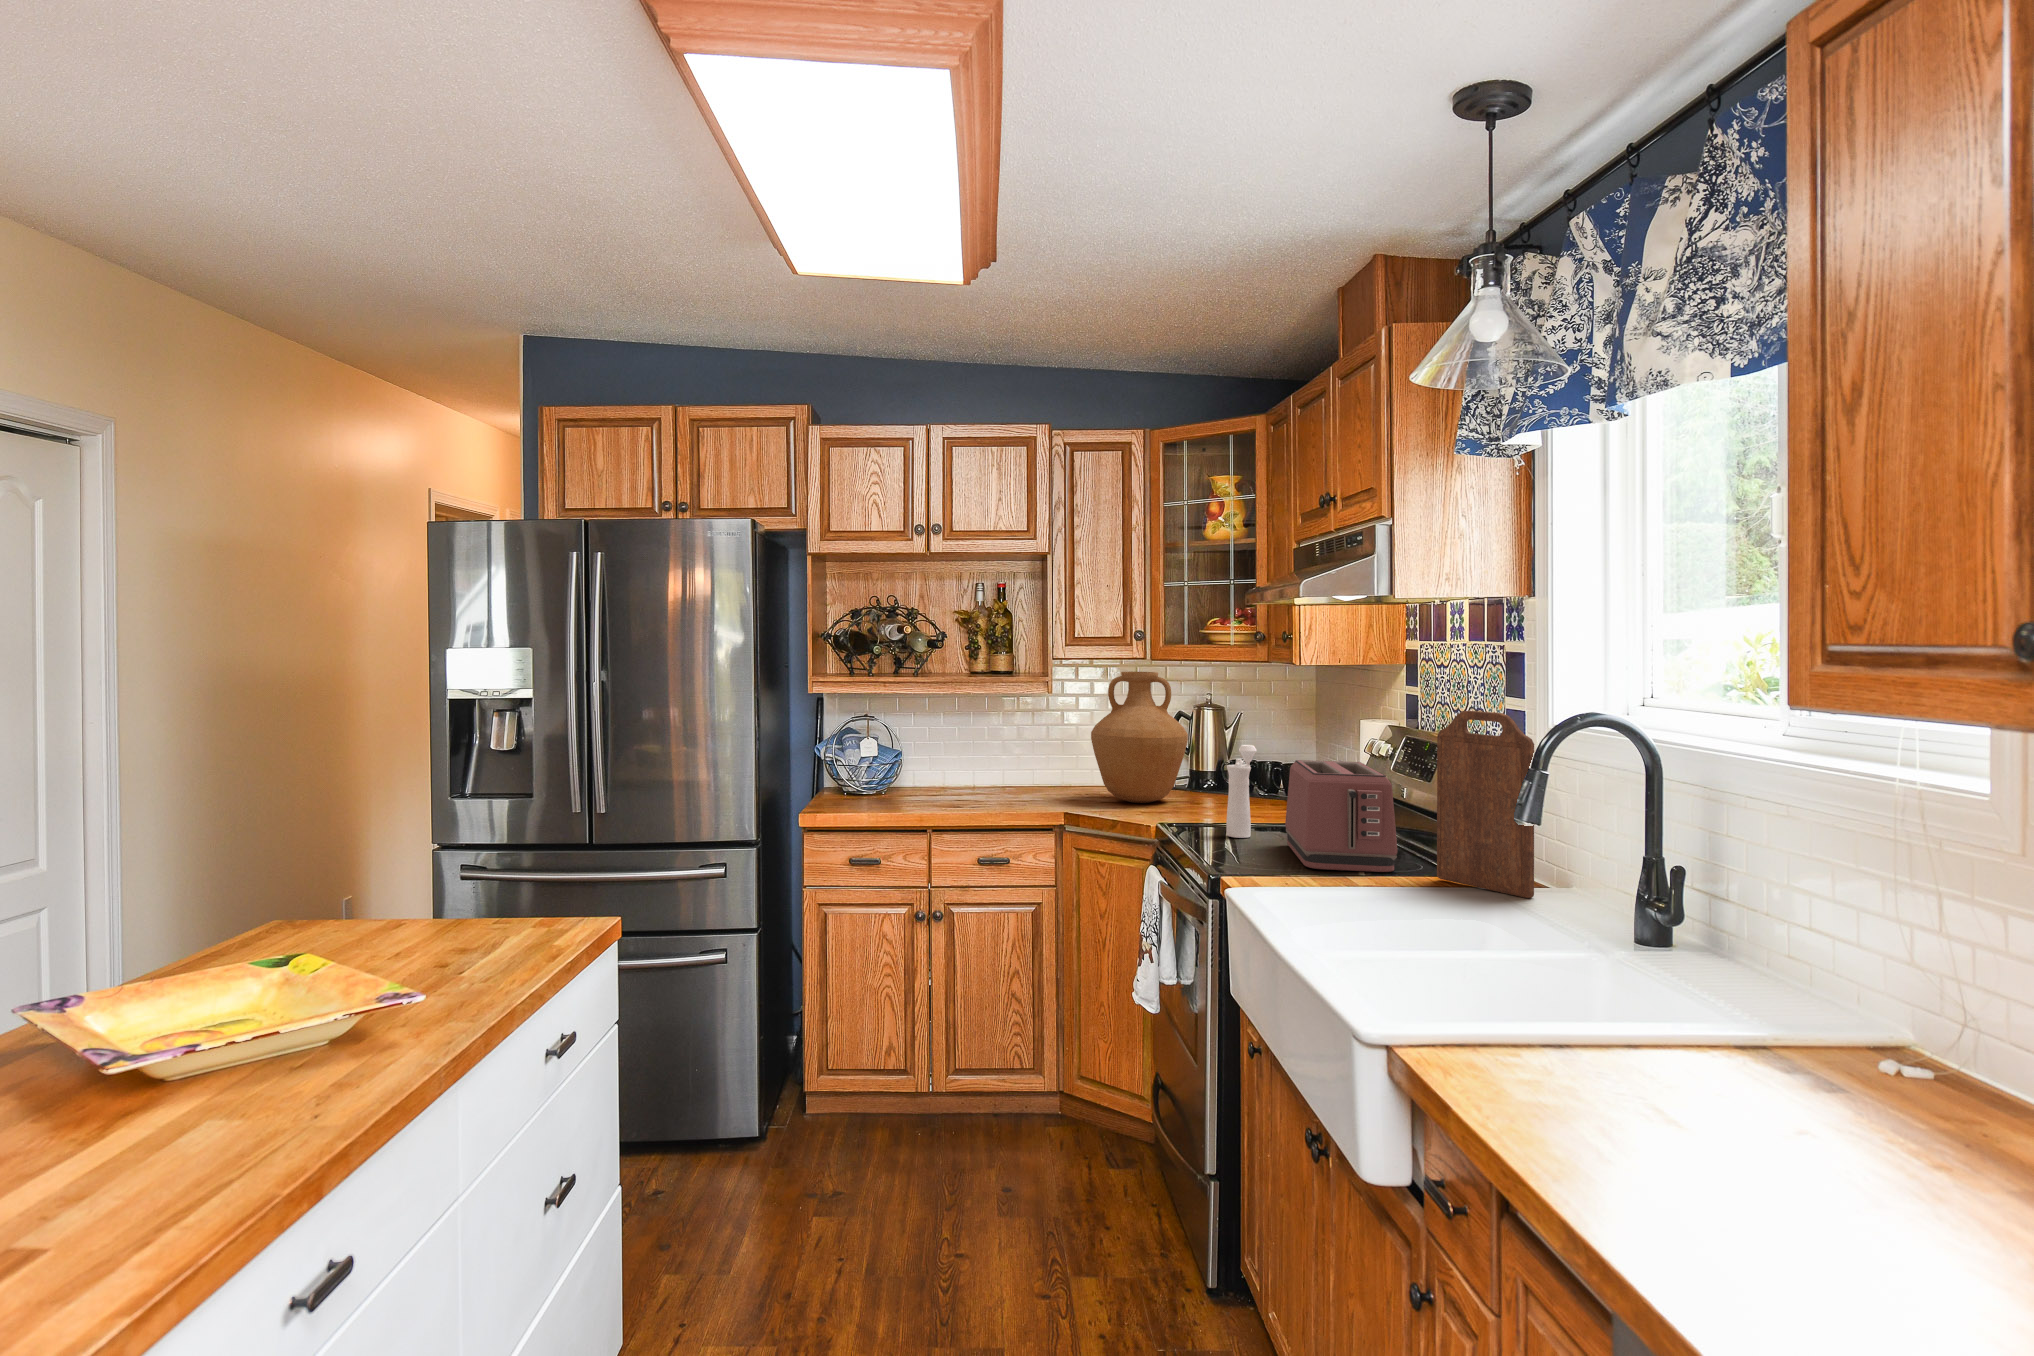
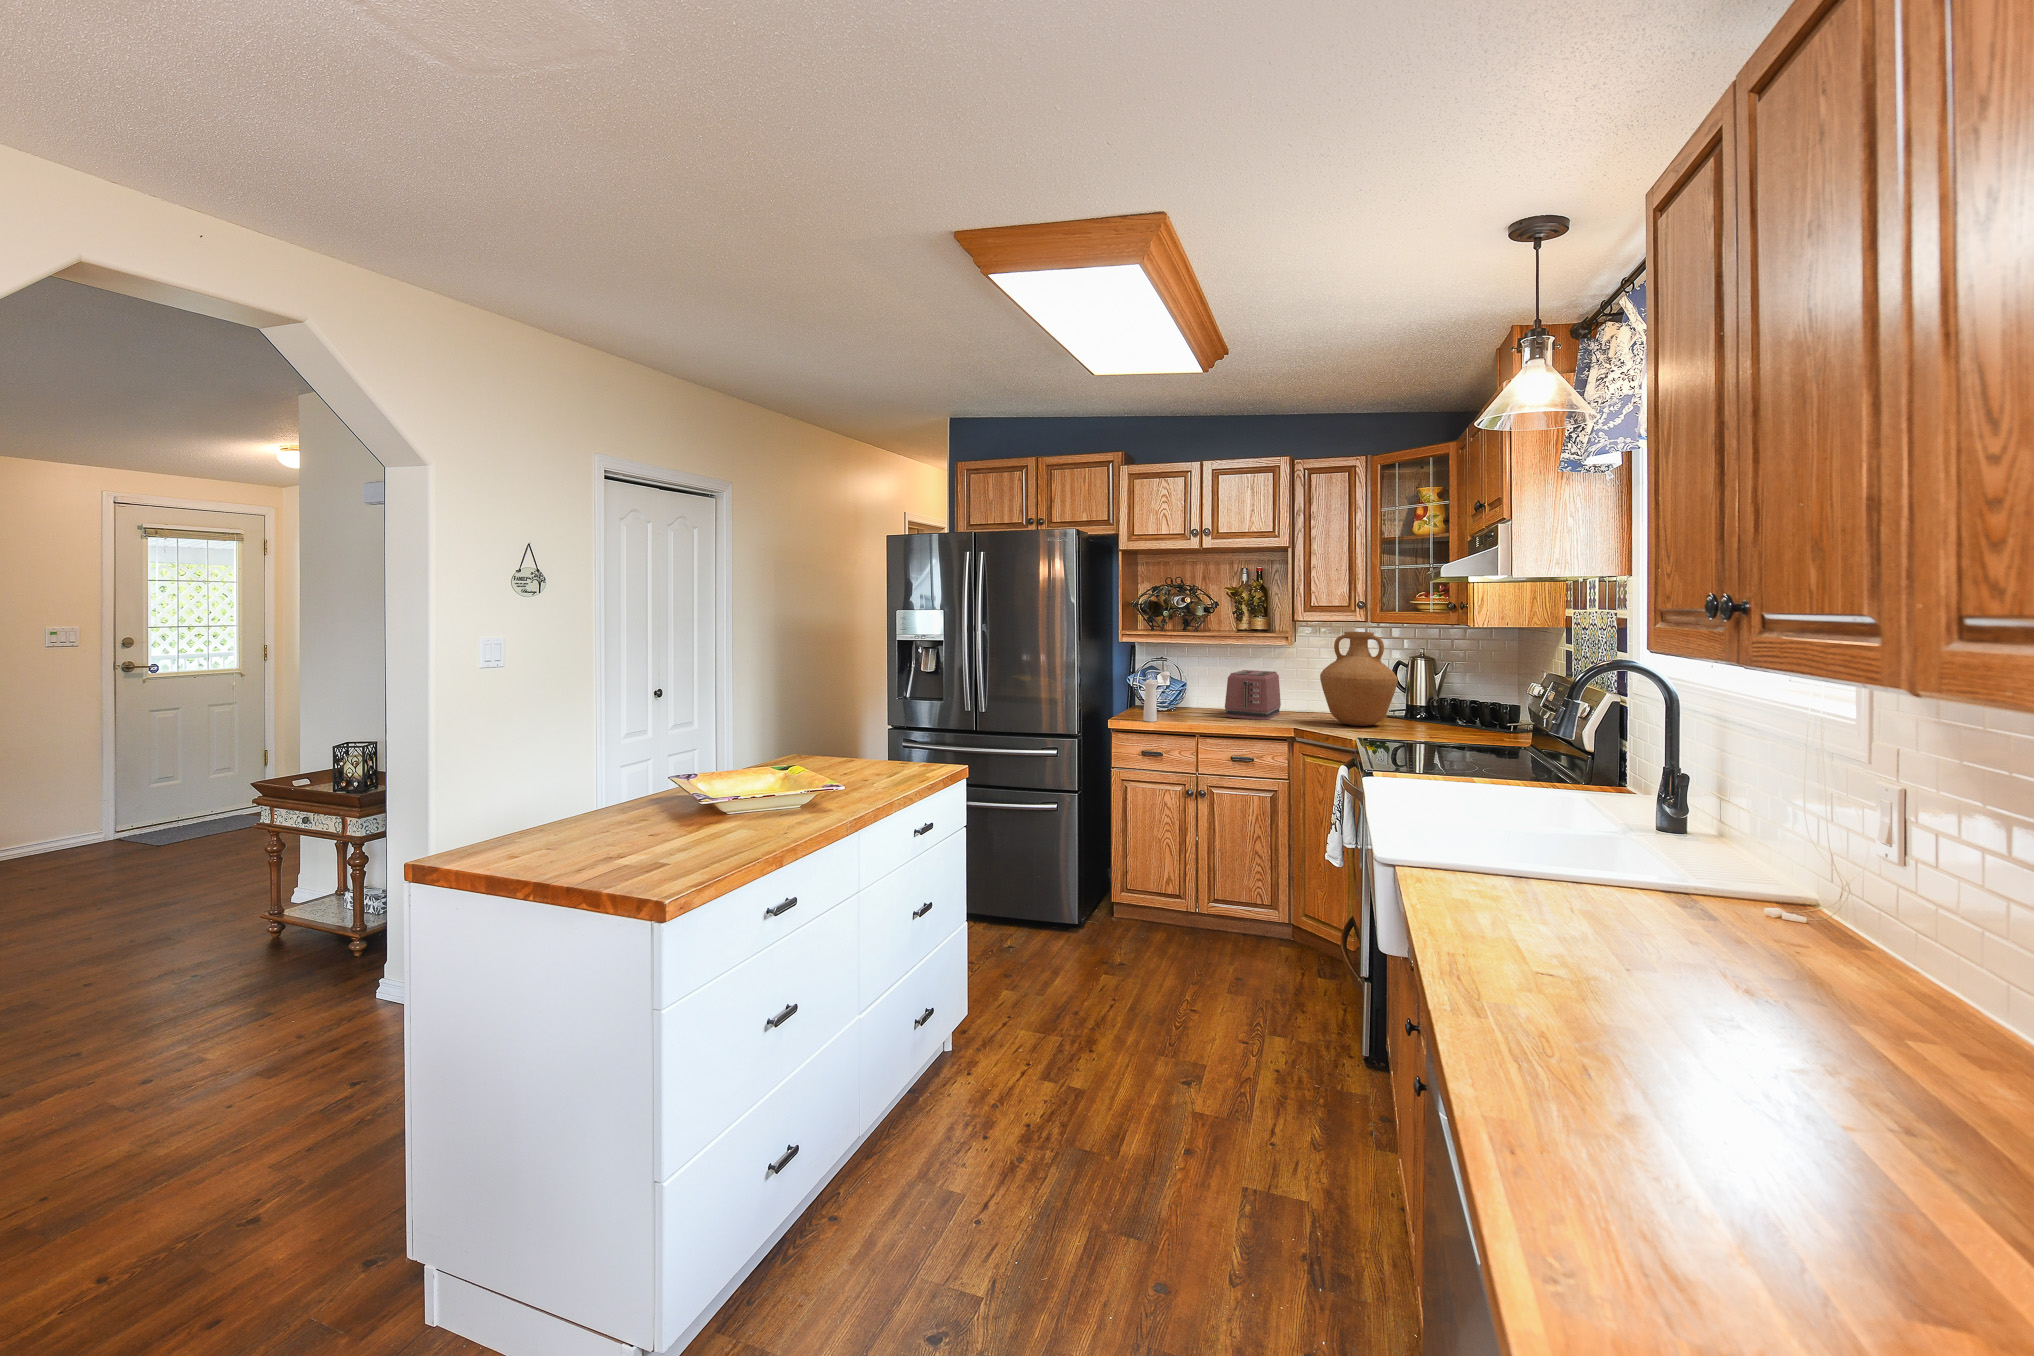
cutting board: present [1437,711,1534,898] -> none [1540,659,1610,795]
pepper mill: present [1226,745,1257,838] -> present [1143,672,1170,722]
toaster: present [1285,760,1397,872] -> present [1225,670,1281,720]

